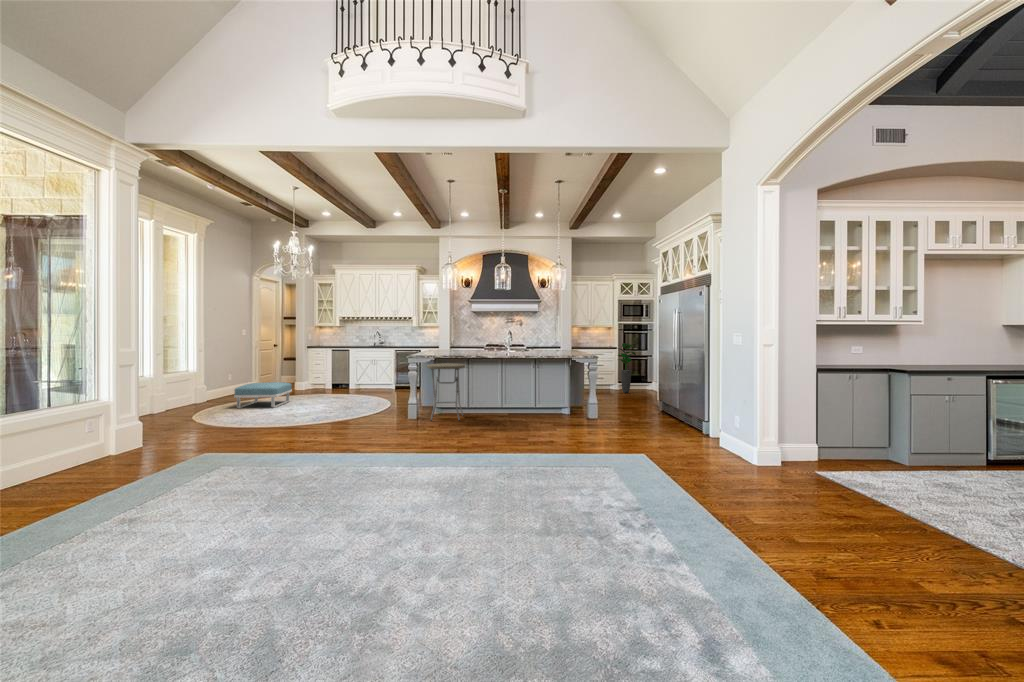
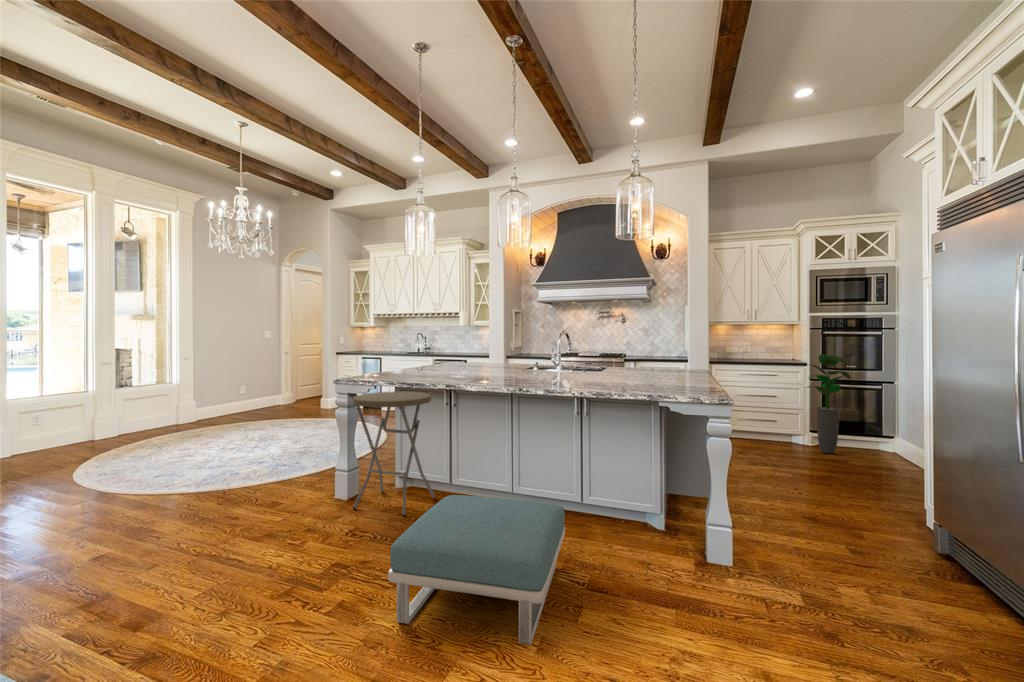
footstool: present [234,382,292,408] -> present [388,495,565,645]

